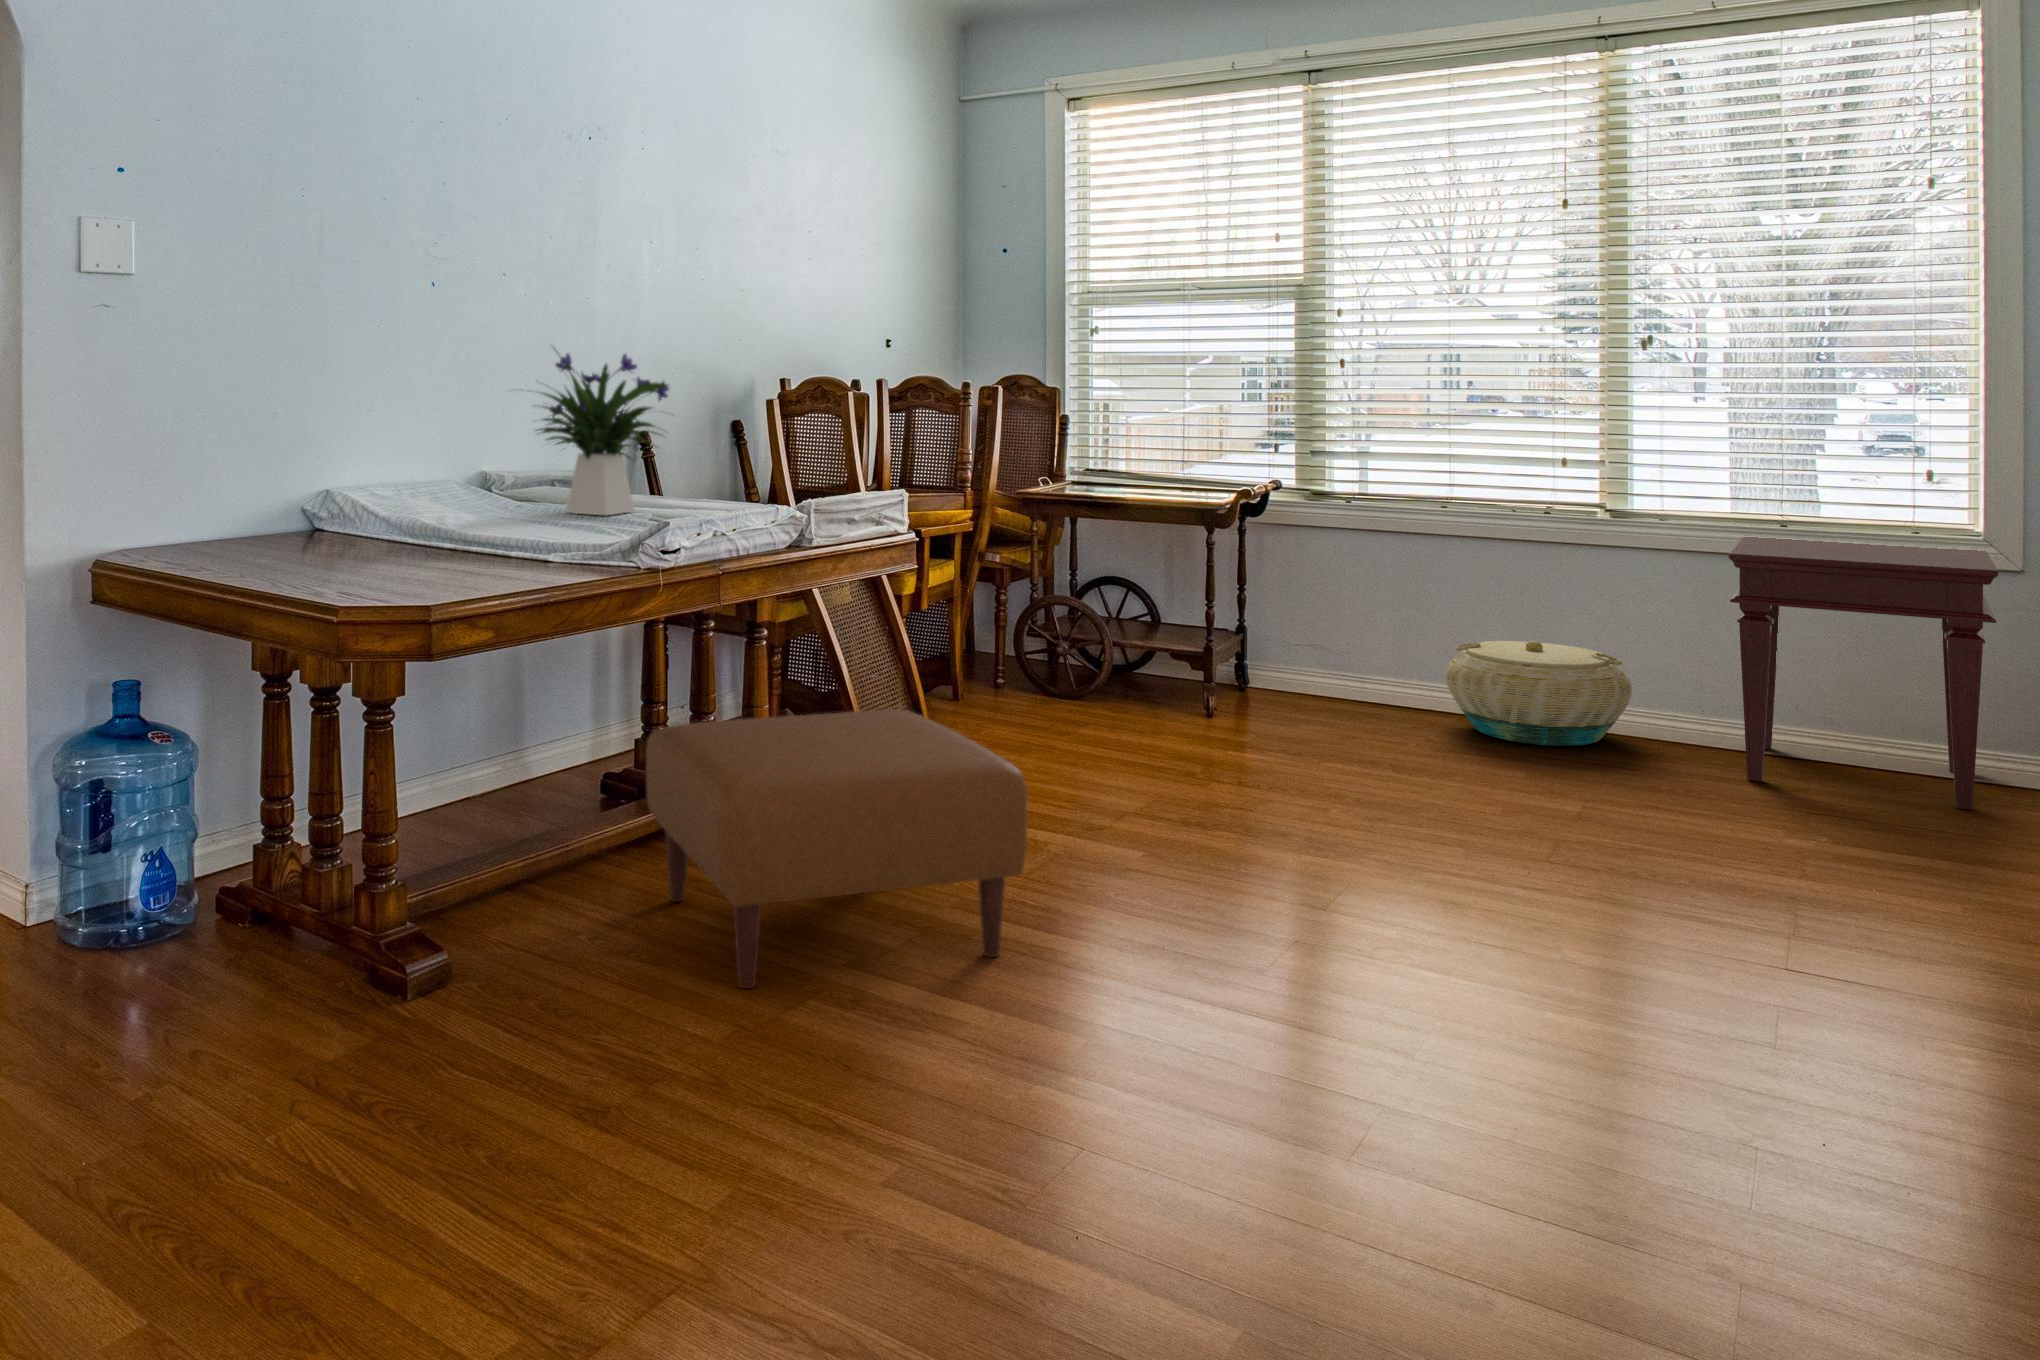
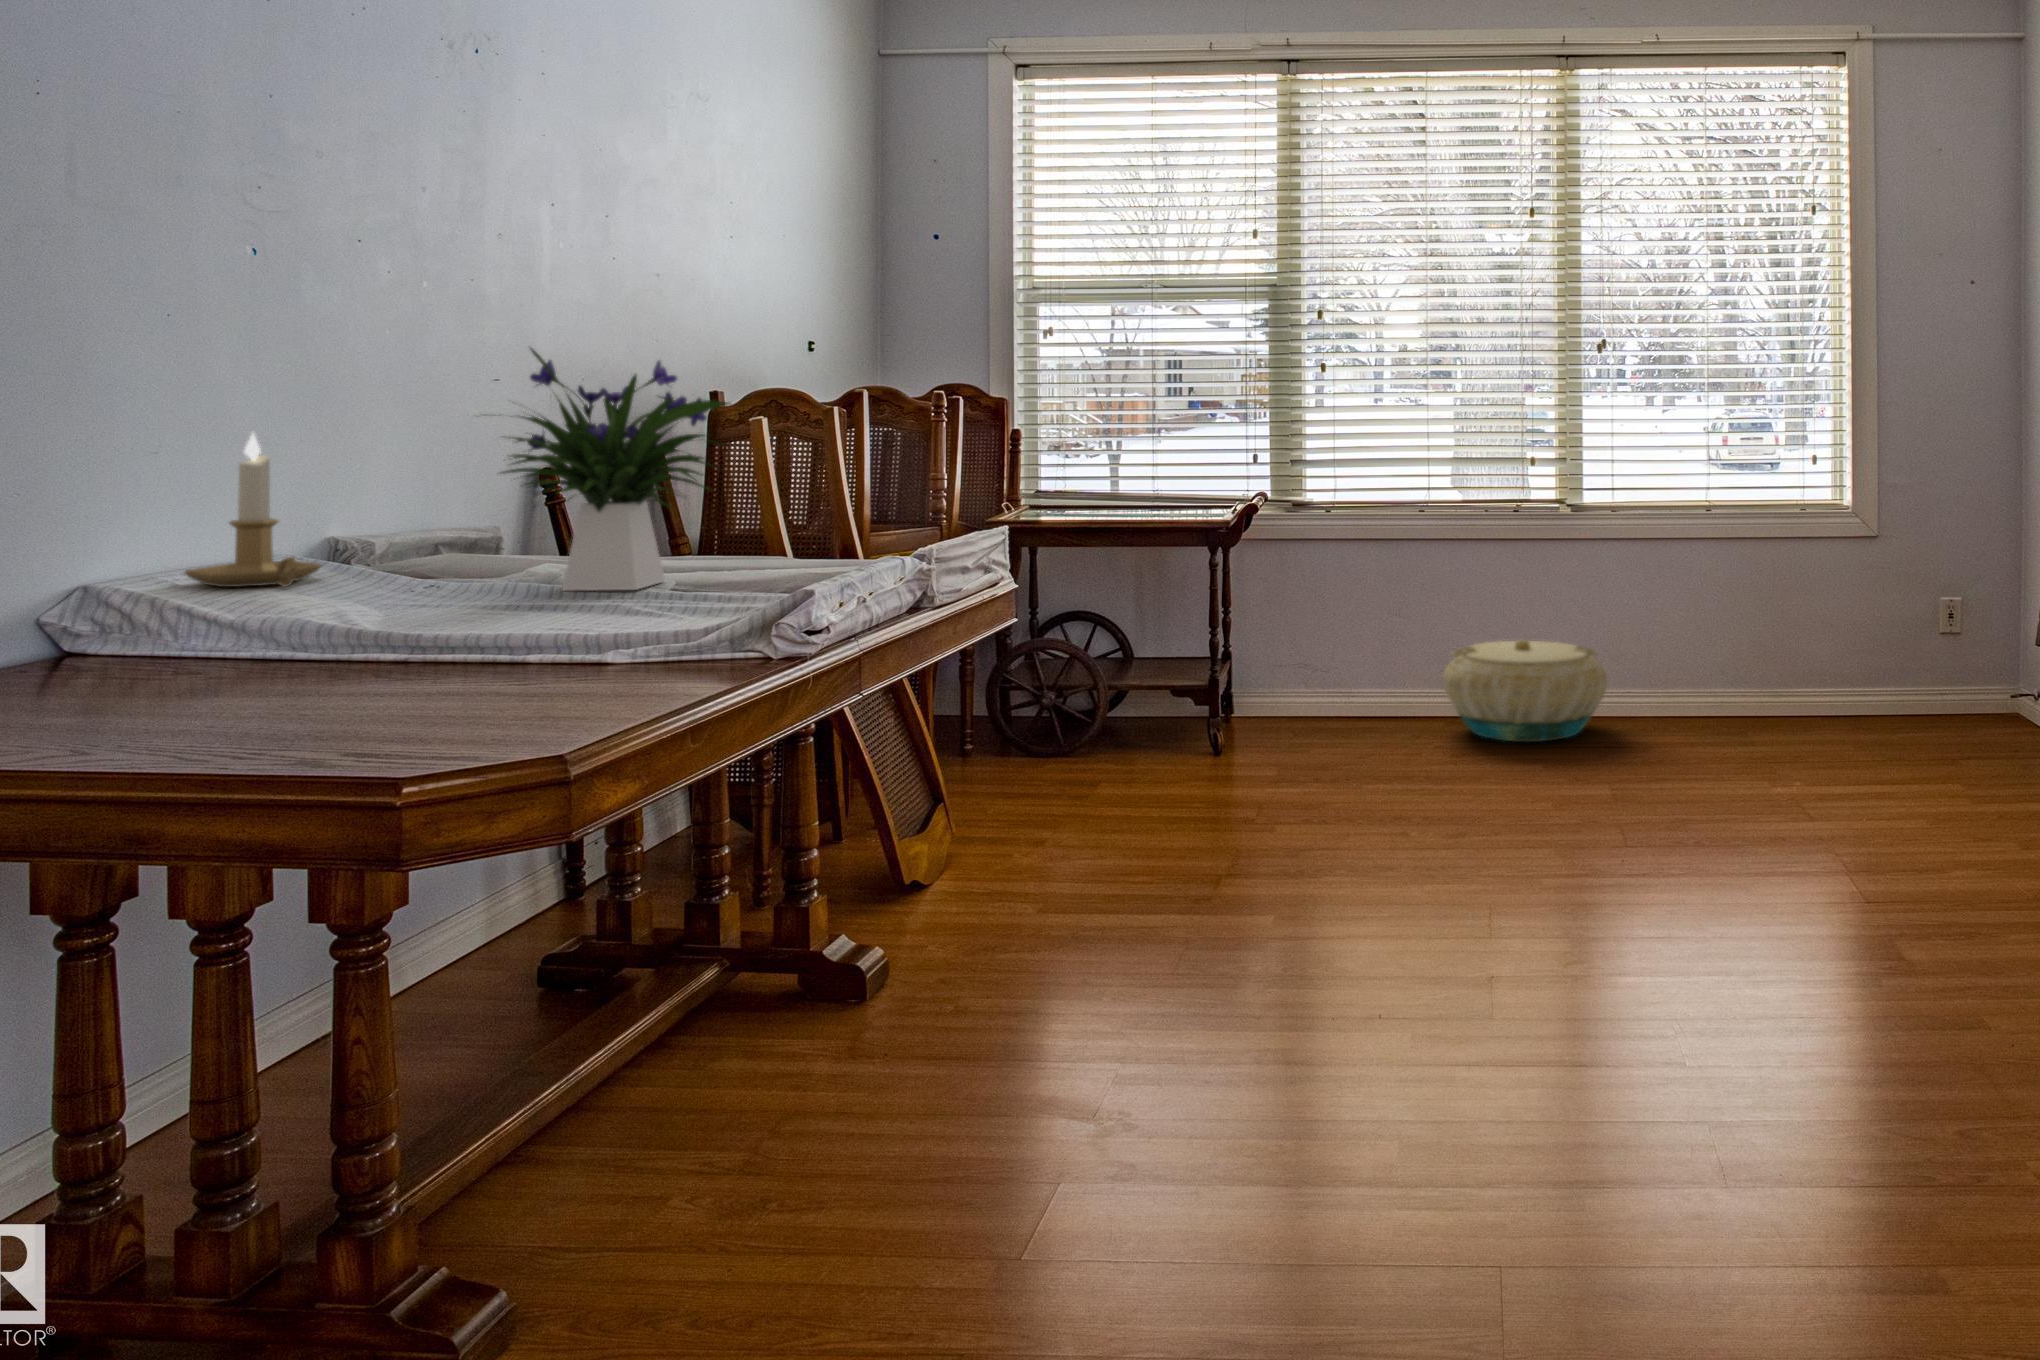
candlestick: none [381,399,453,500] -> present [185,434,321,587]
side table: present [1729,537,1999,810] -> none [1682,525,1903,751]
ottoman: present [646,709,1028,988] -> none [723,803,1270,1212]

